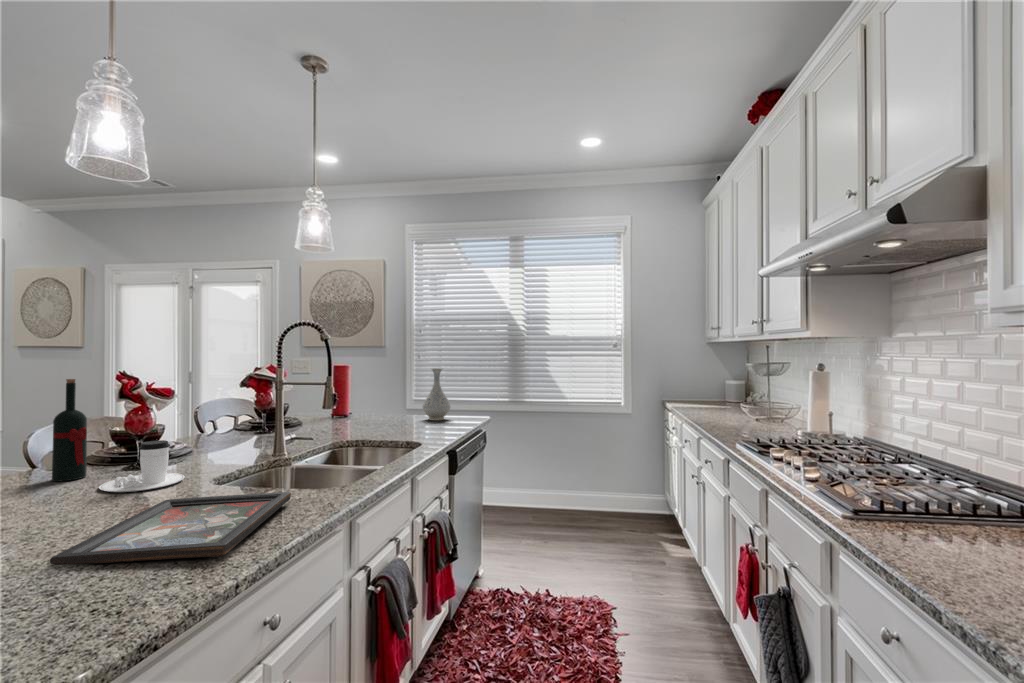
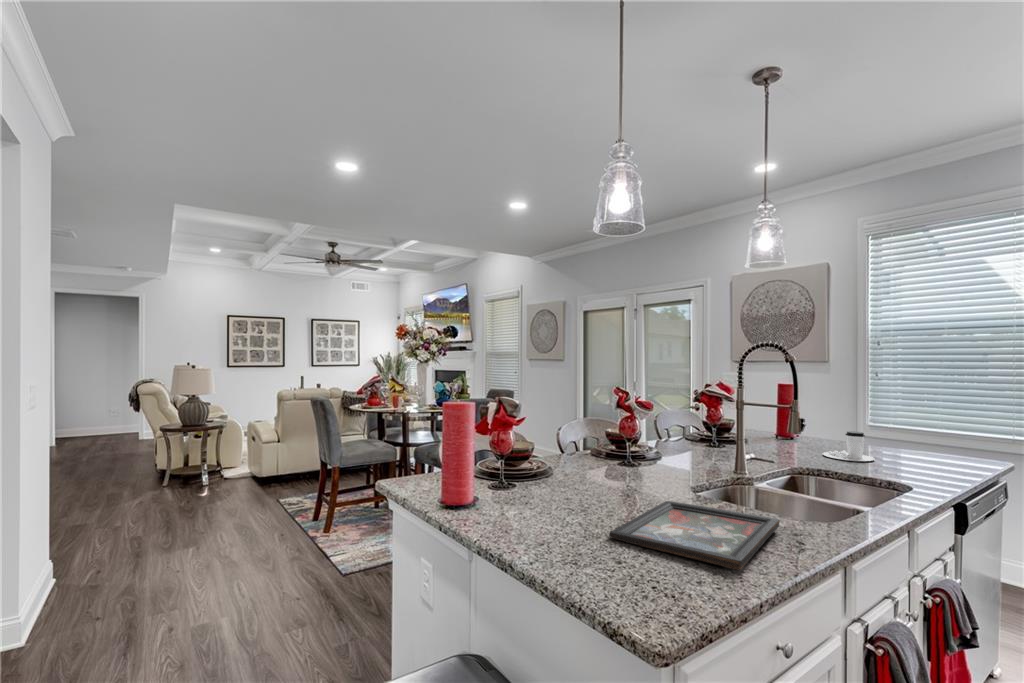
vase: present [423,368,450,421] -> none [899,393,943,459]
wine bottle: present [52,379,87,481] -> none [578,390,599,468]
coffee cup: present [99,440,185,492] -> present [823,431,874,462]

